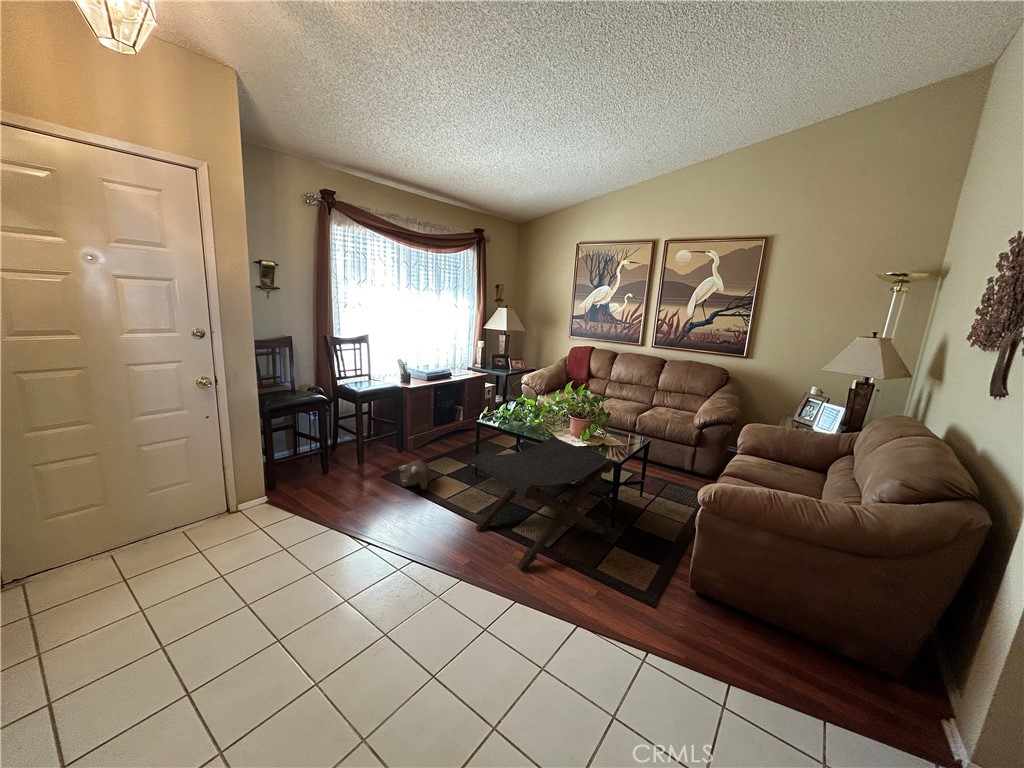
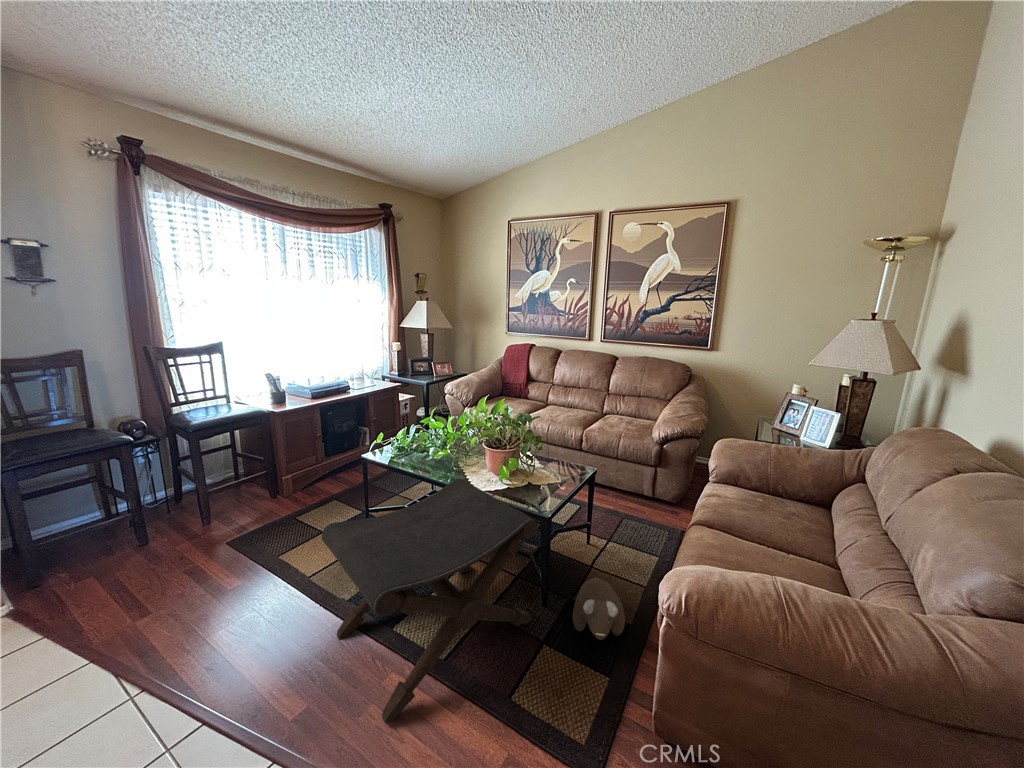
plush toy: present [399,460,431,490] -> present [573,577,625,640]

